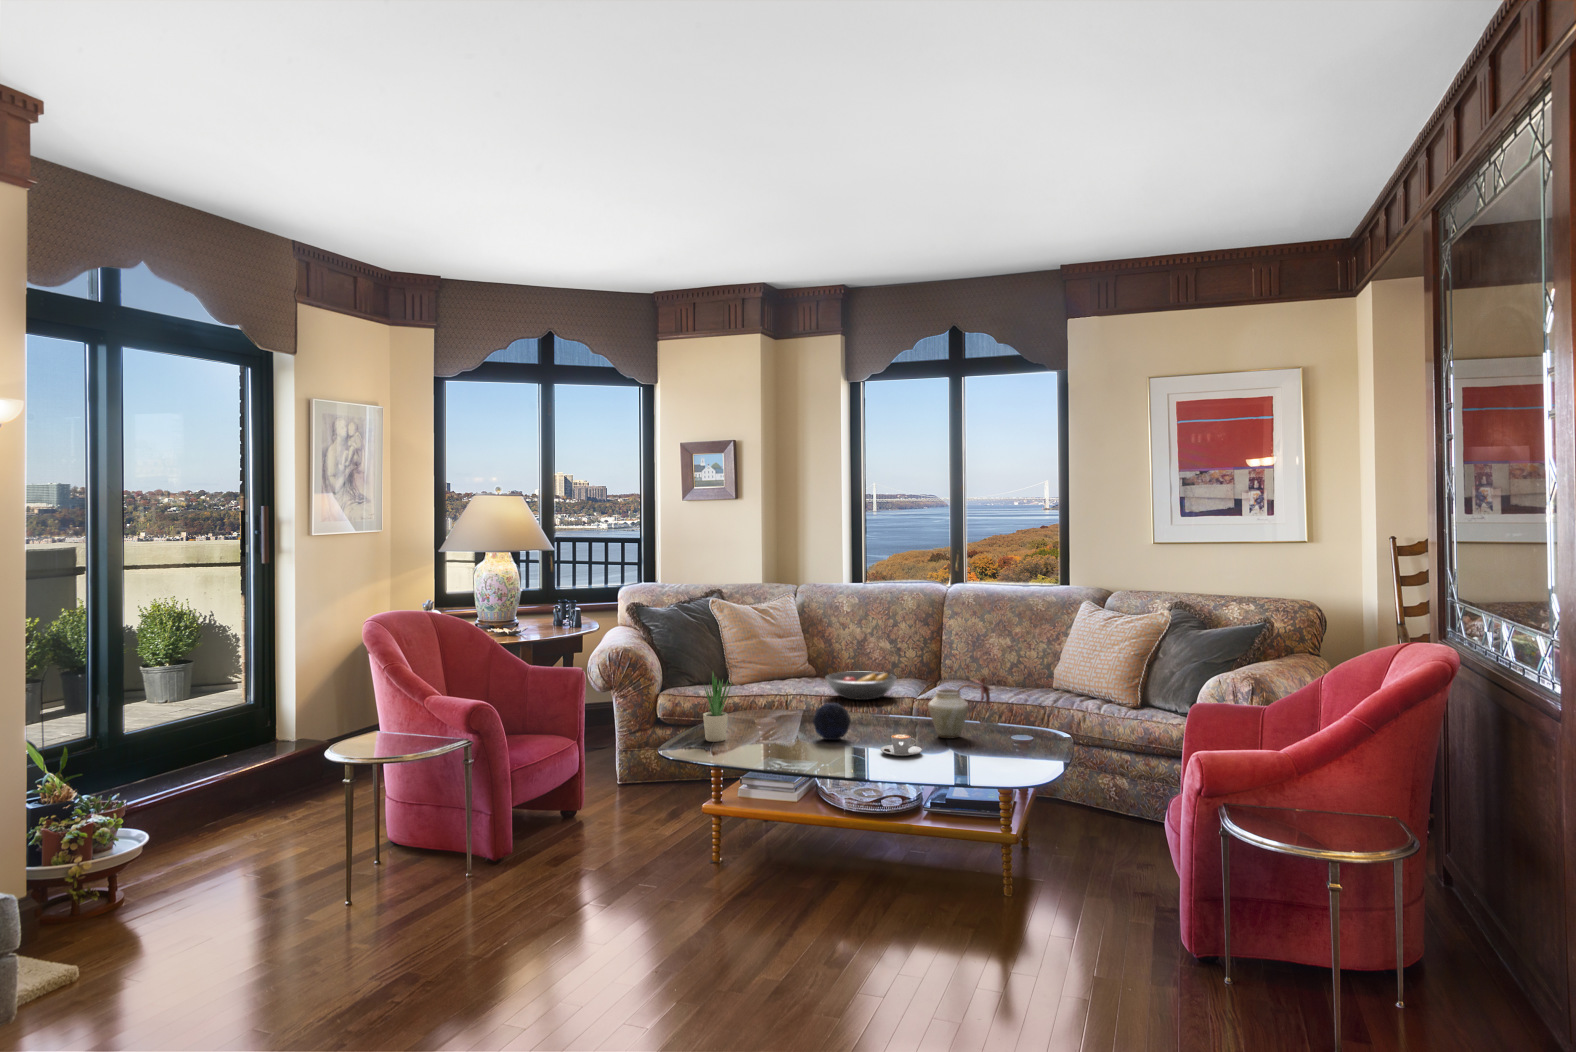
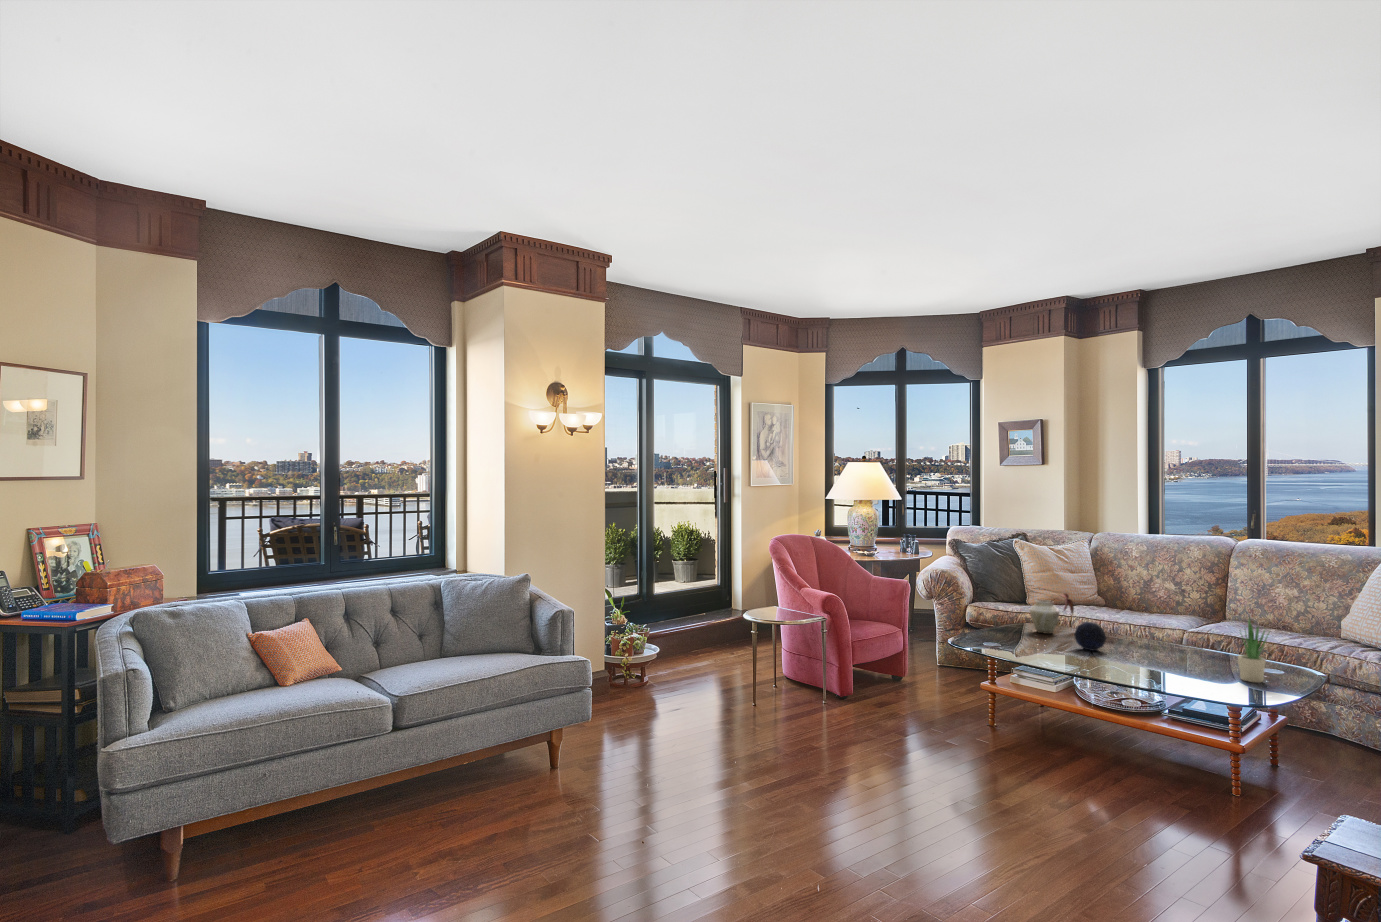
potted plant: present [703,671,732,742] -> present [1238,619,1270,682]
fruit bowl: present [825,671,897,700] -> none [1105,605,1172,628]
vase: present [928,677,990,738] -> present [1030,593,1074,634]
coffee cup: present [880,734,922,756] -> none [1125,651,1162,668]

